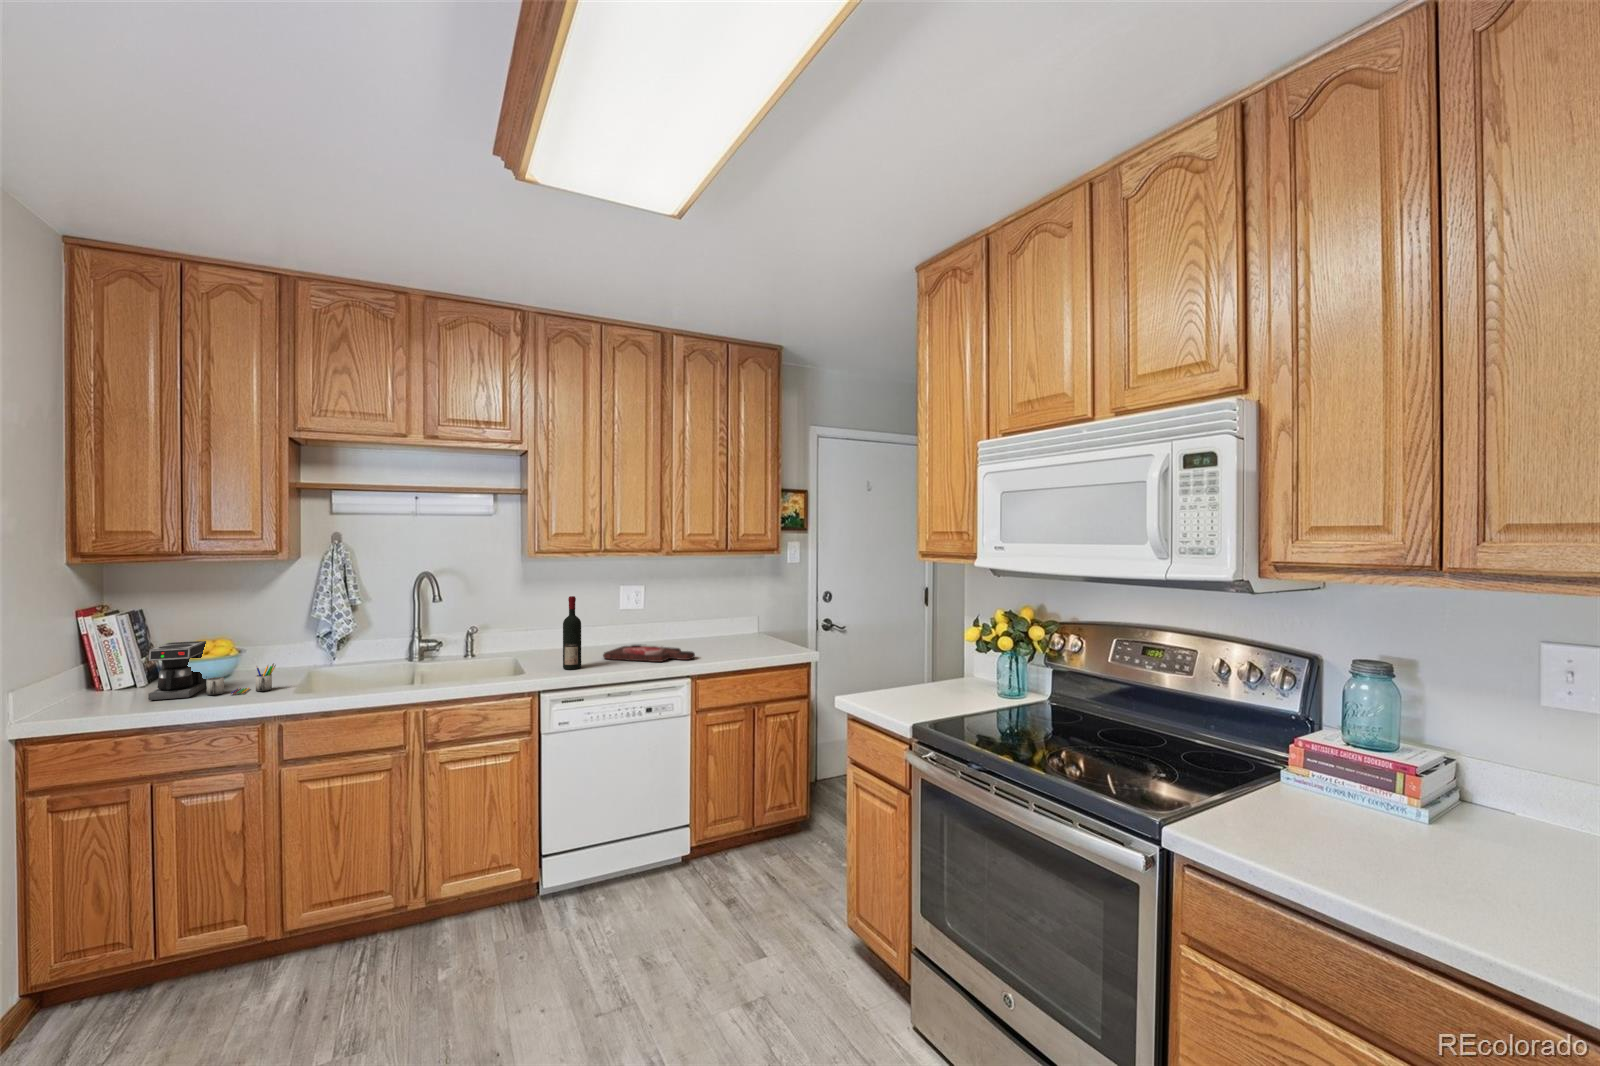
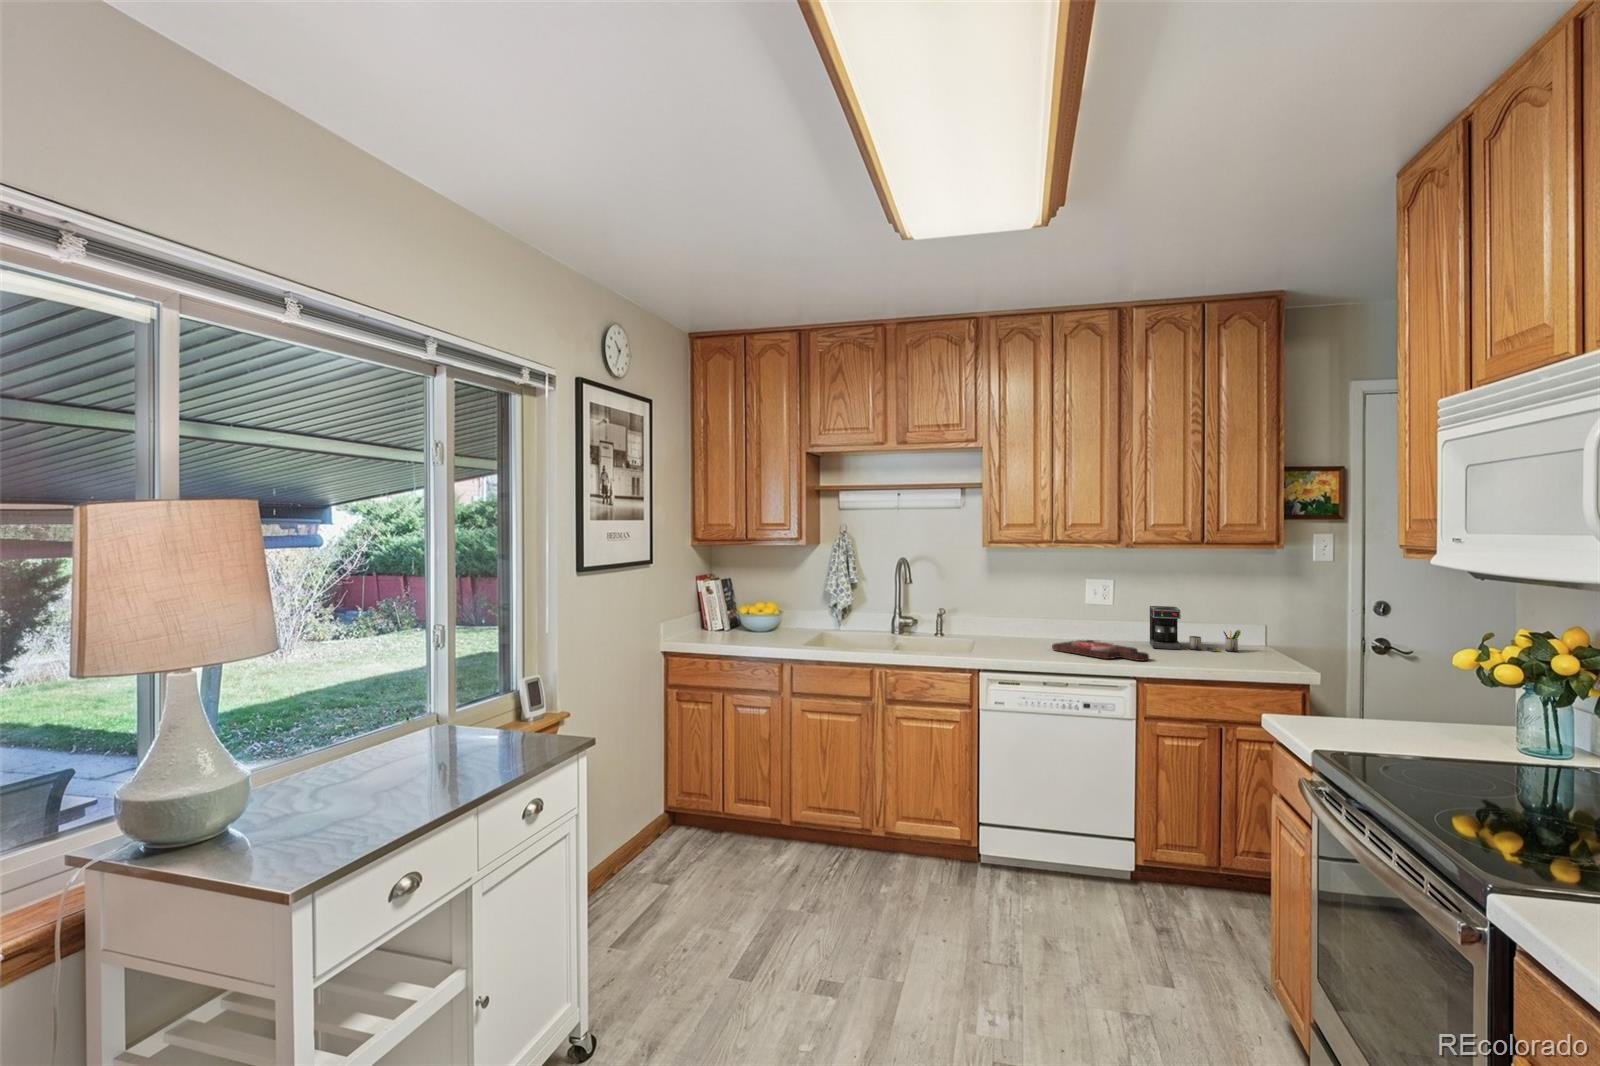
wine bottle: present [563,596,581,669] -> none [1006,584,1024,655]
coffee maker: present [148,641,276,700] -> present [1150,606,1241,652]

